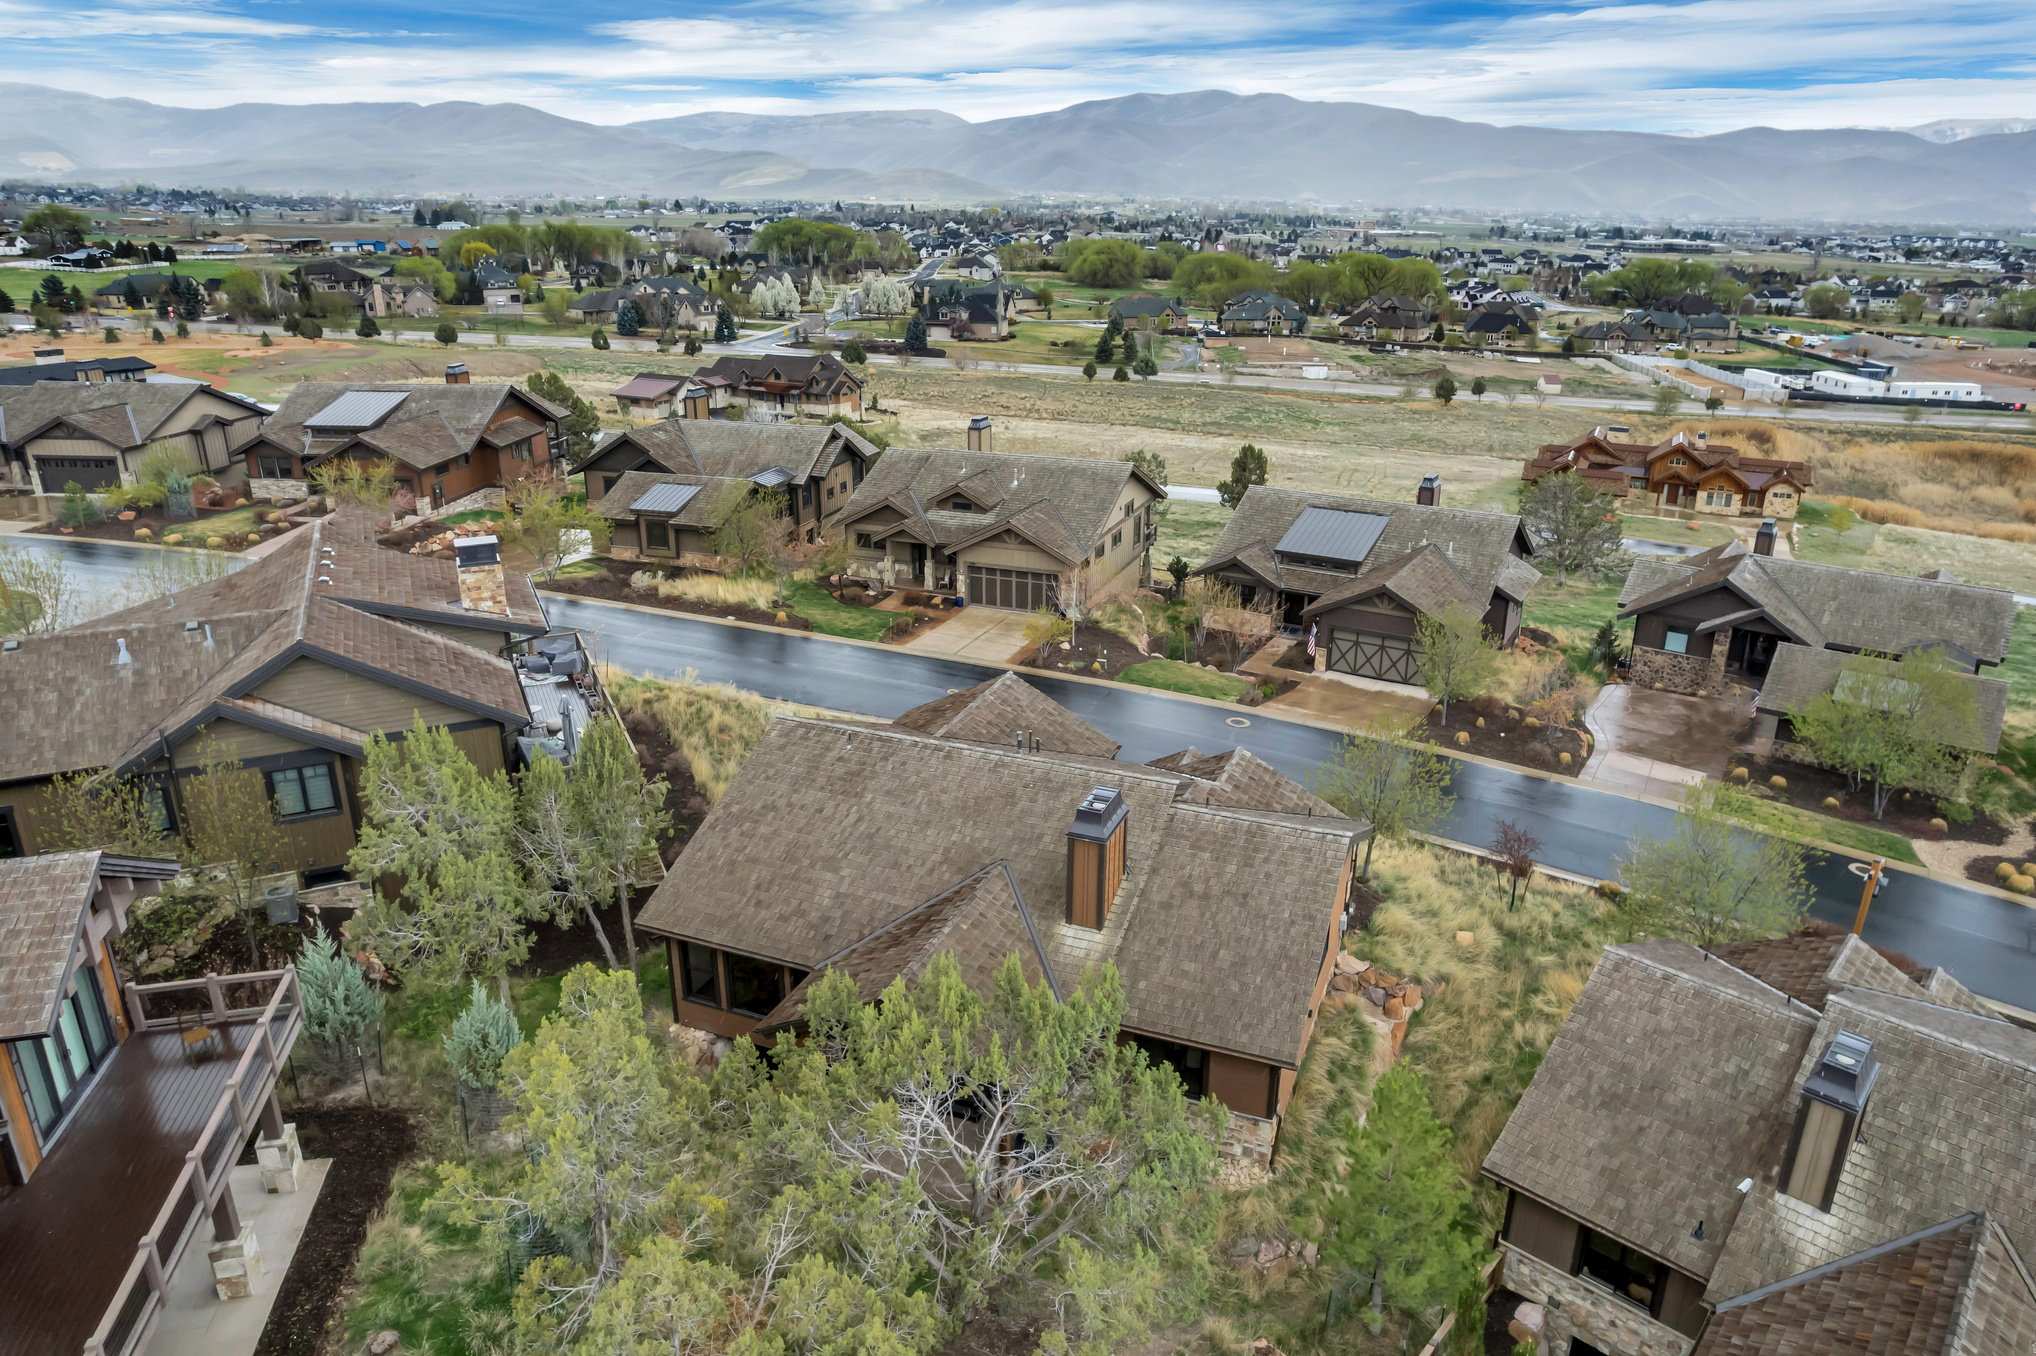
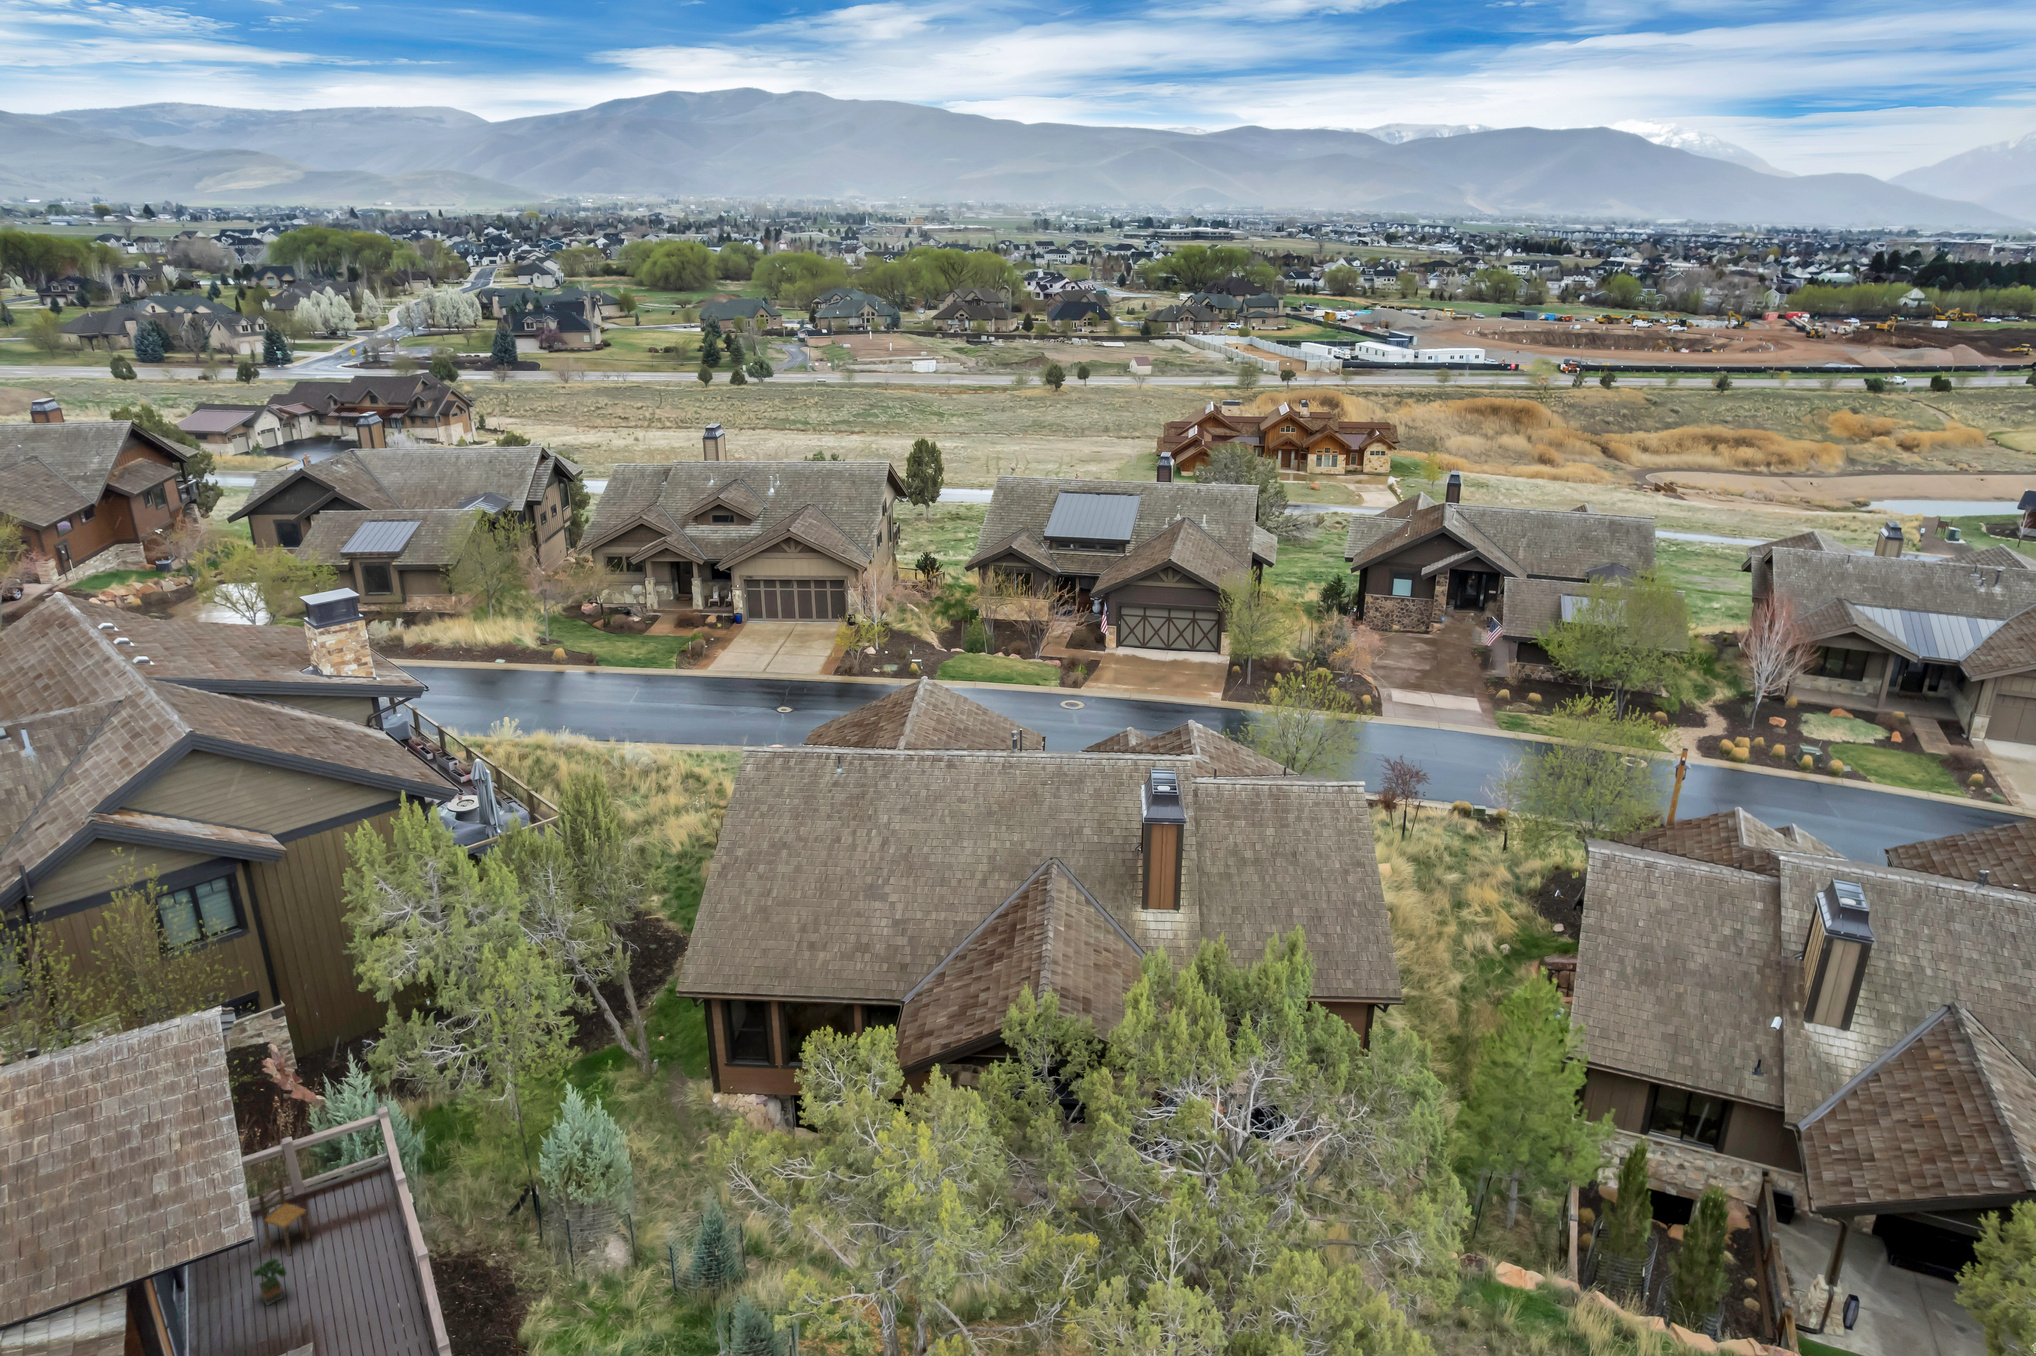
potted tree: none [143,1065,171,1103] -> present [253,1259,286,1305]

